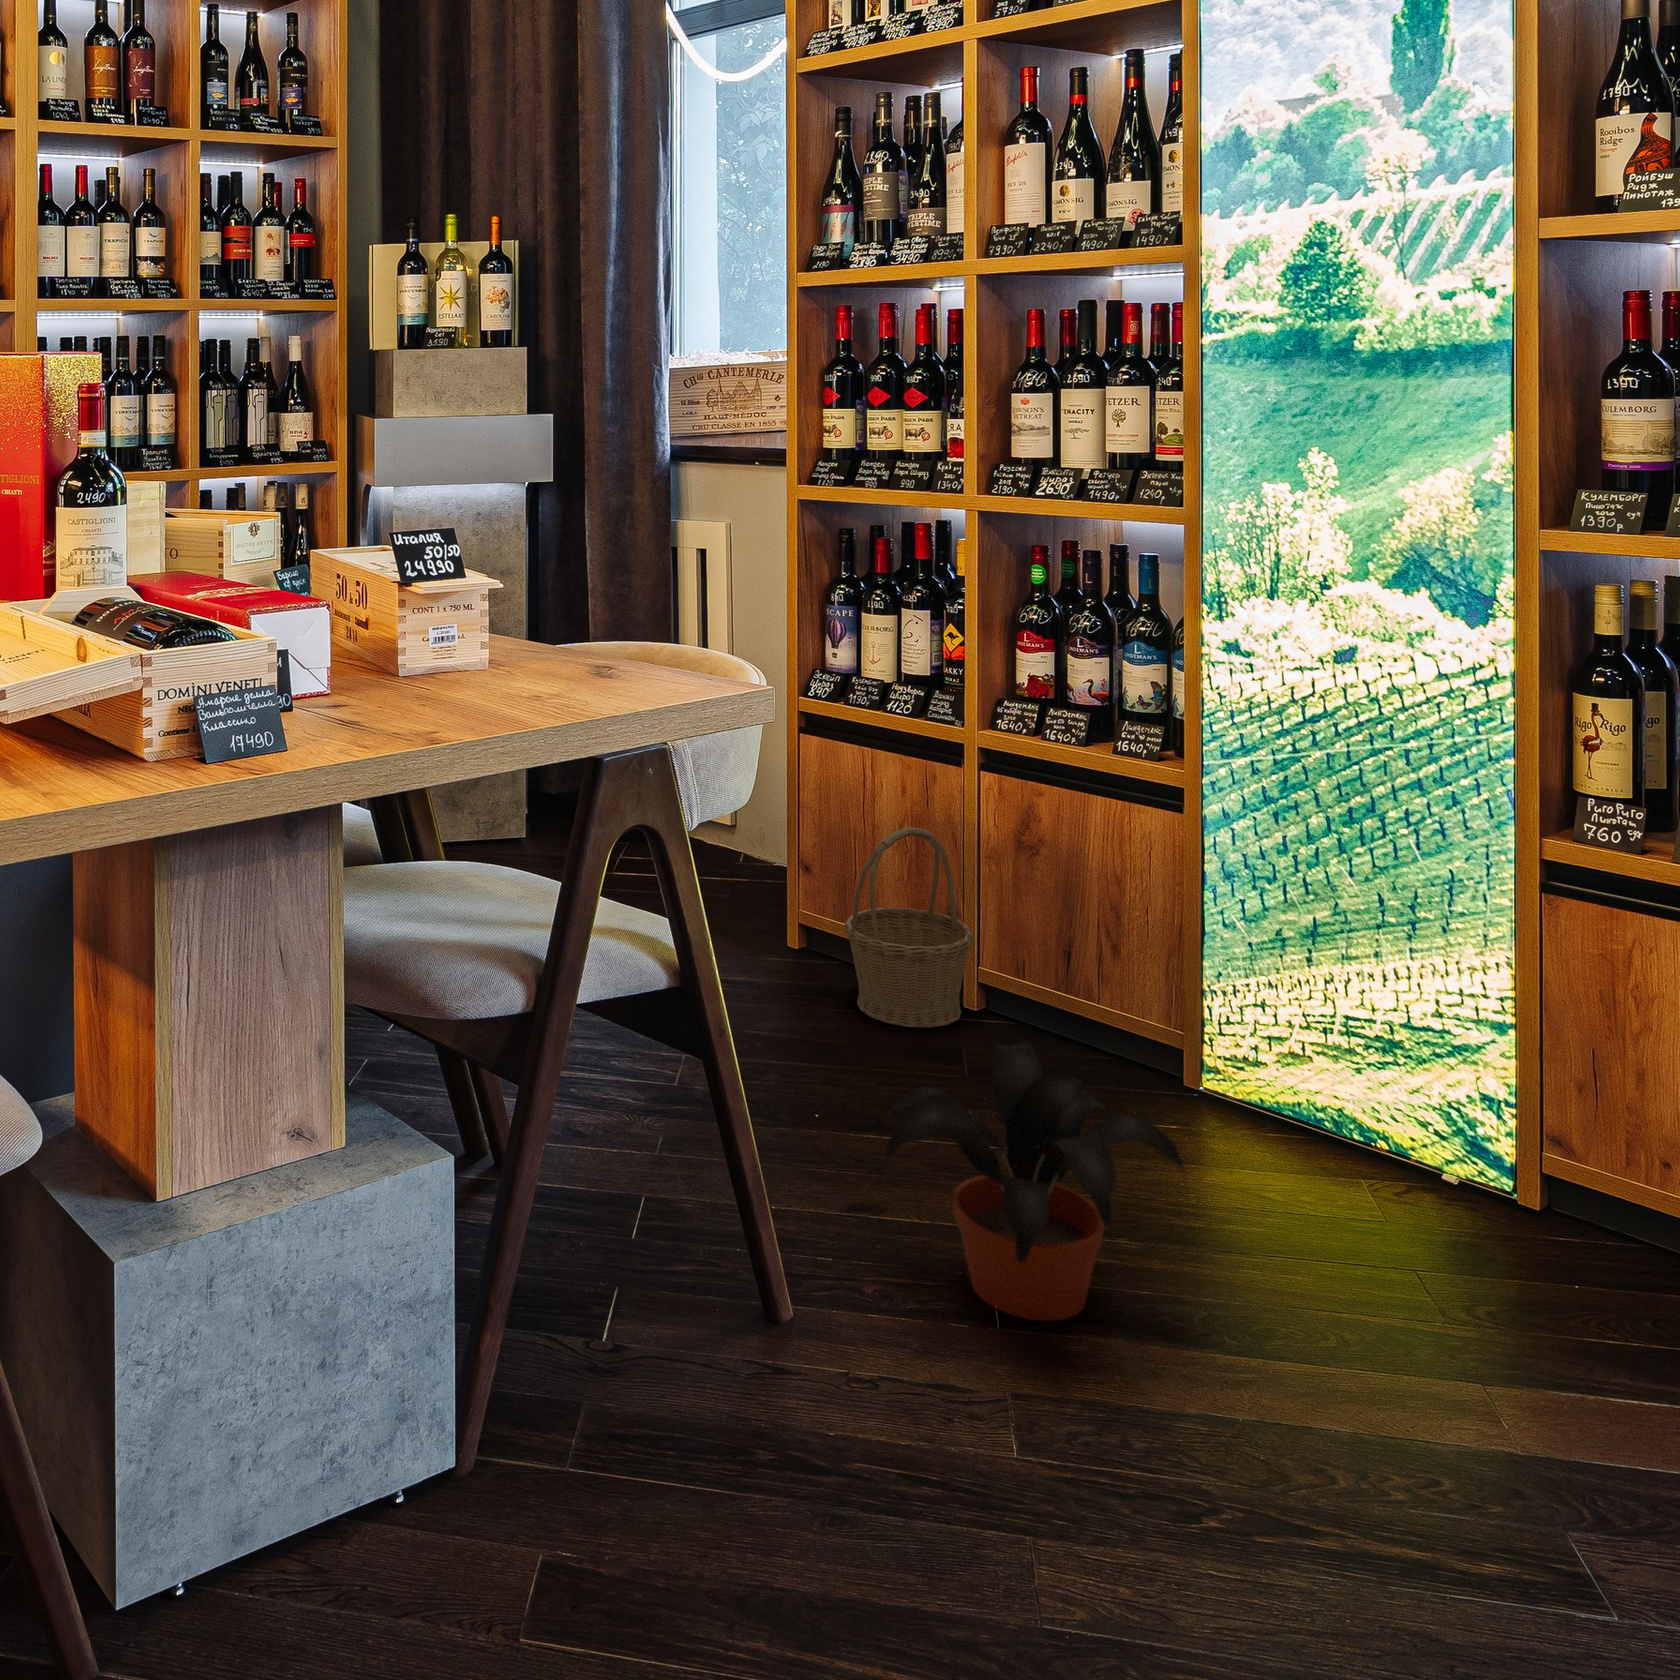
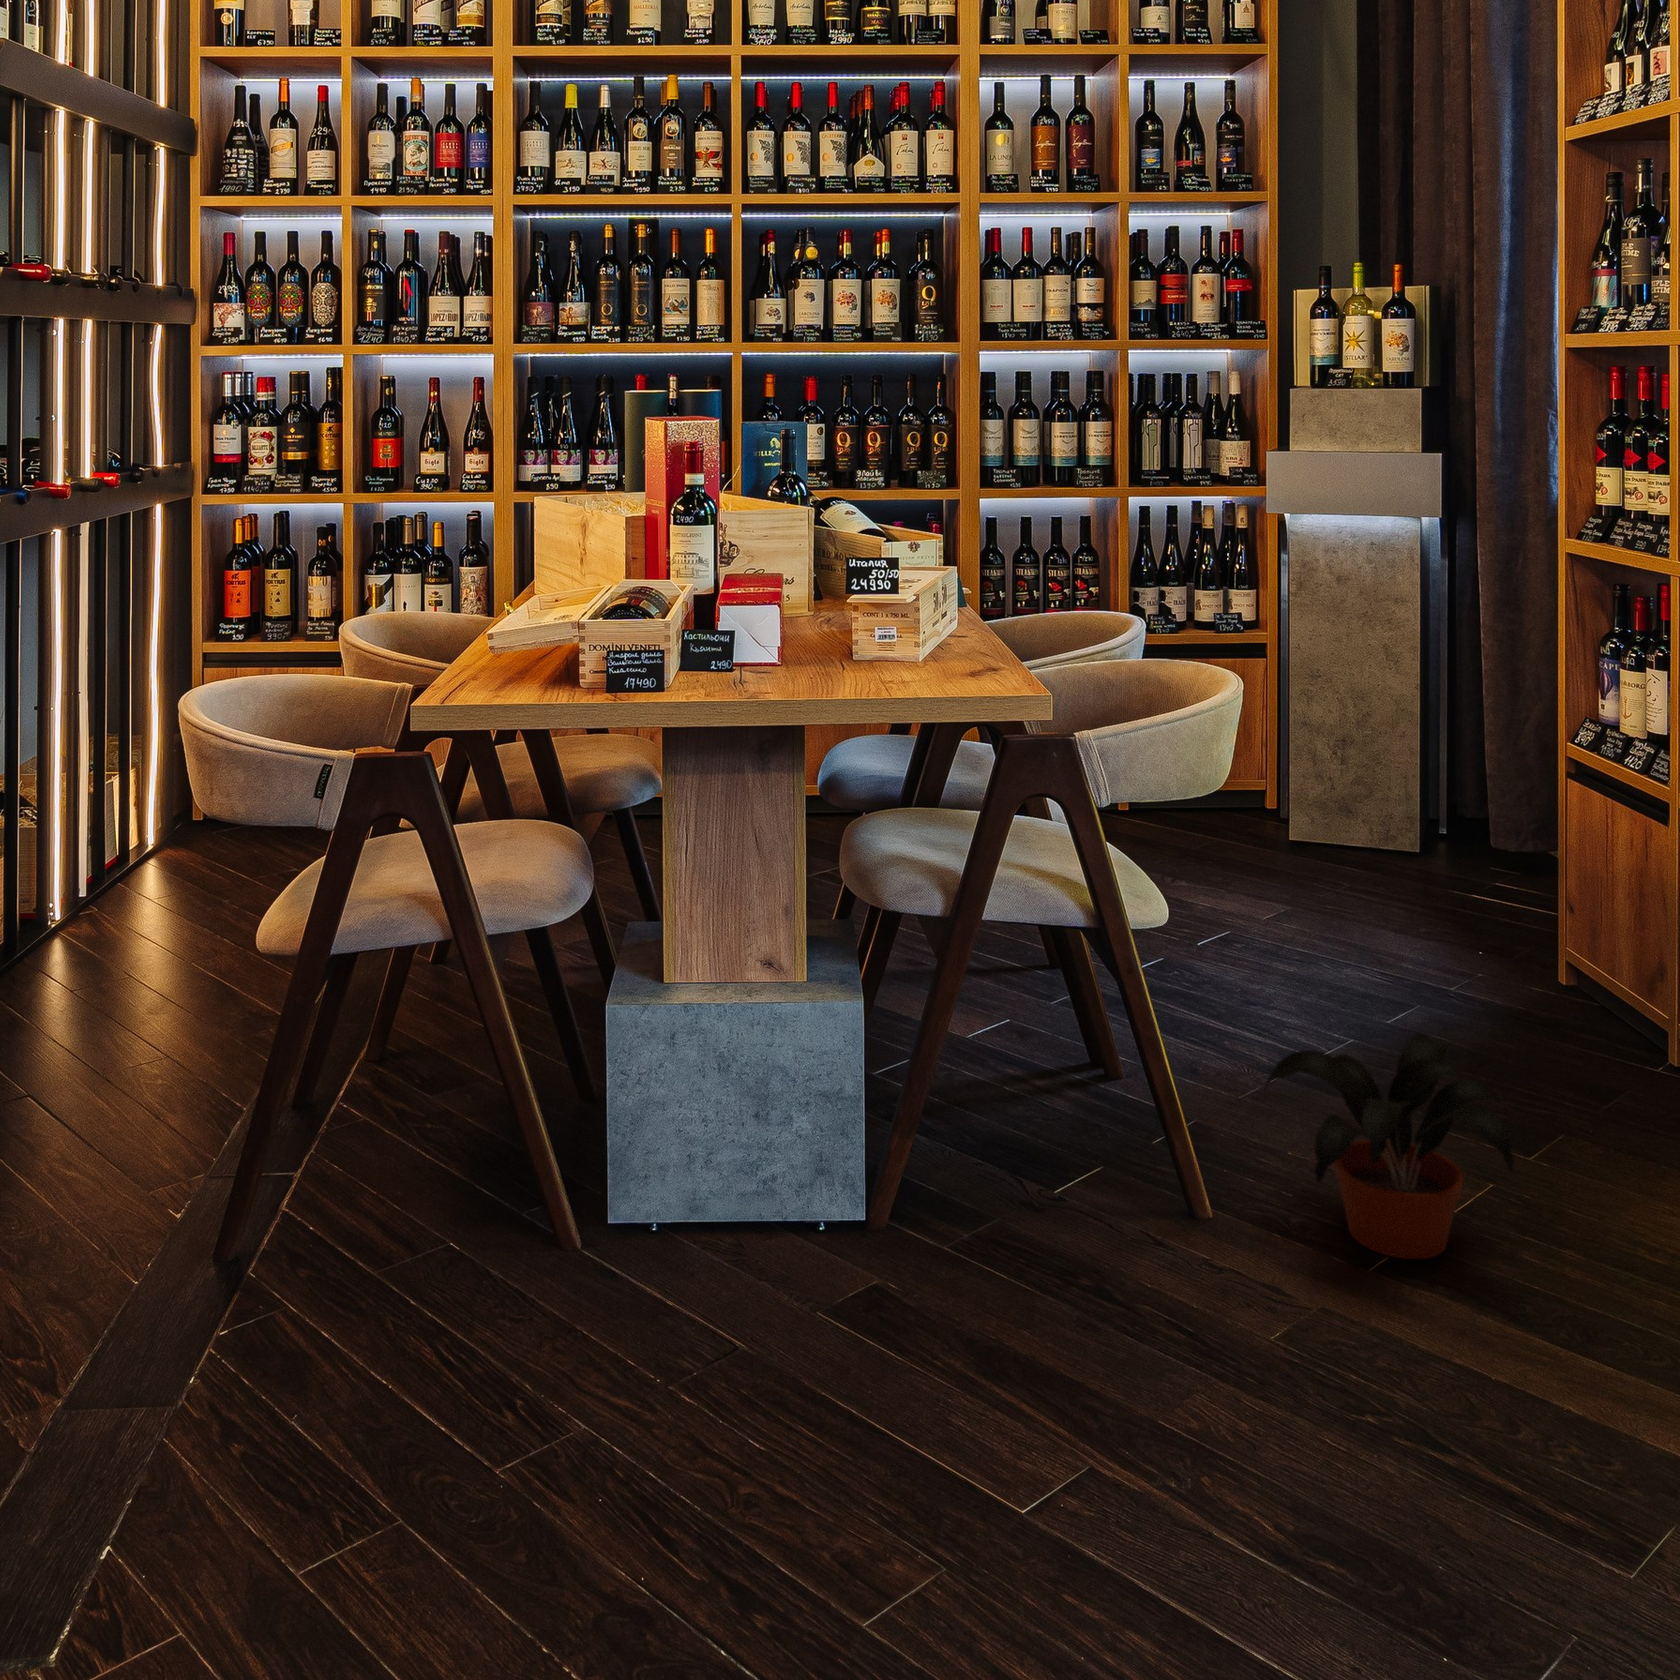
basket: present [844,827,974,1028] -> none [1513,878,1645,1072]

